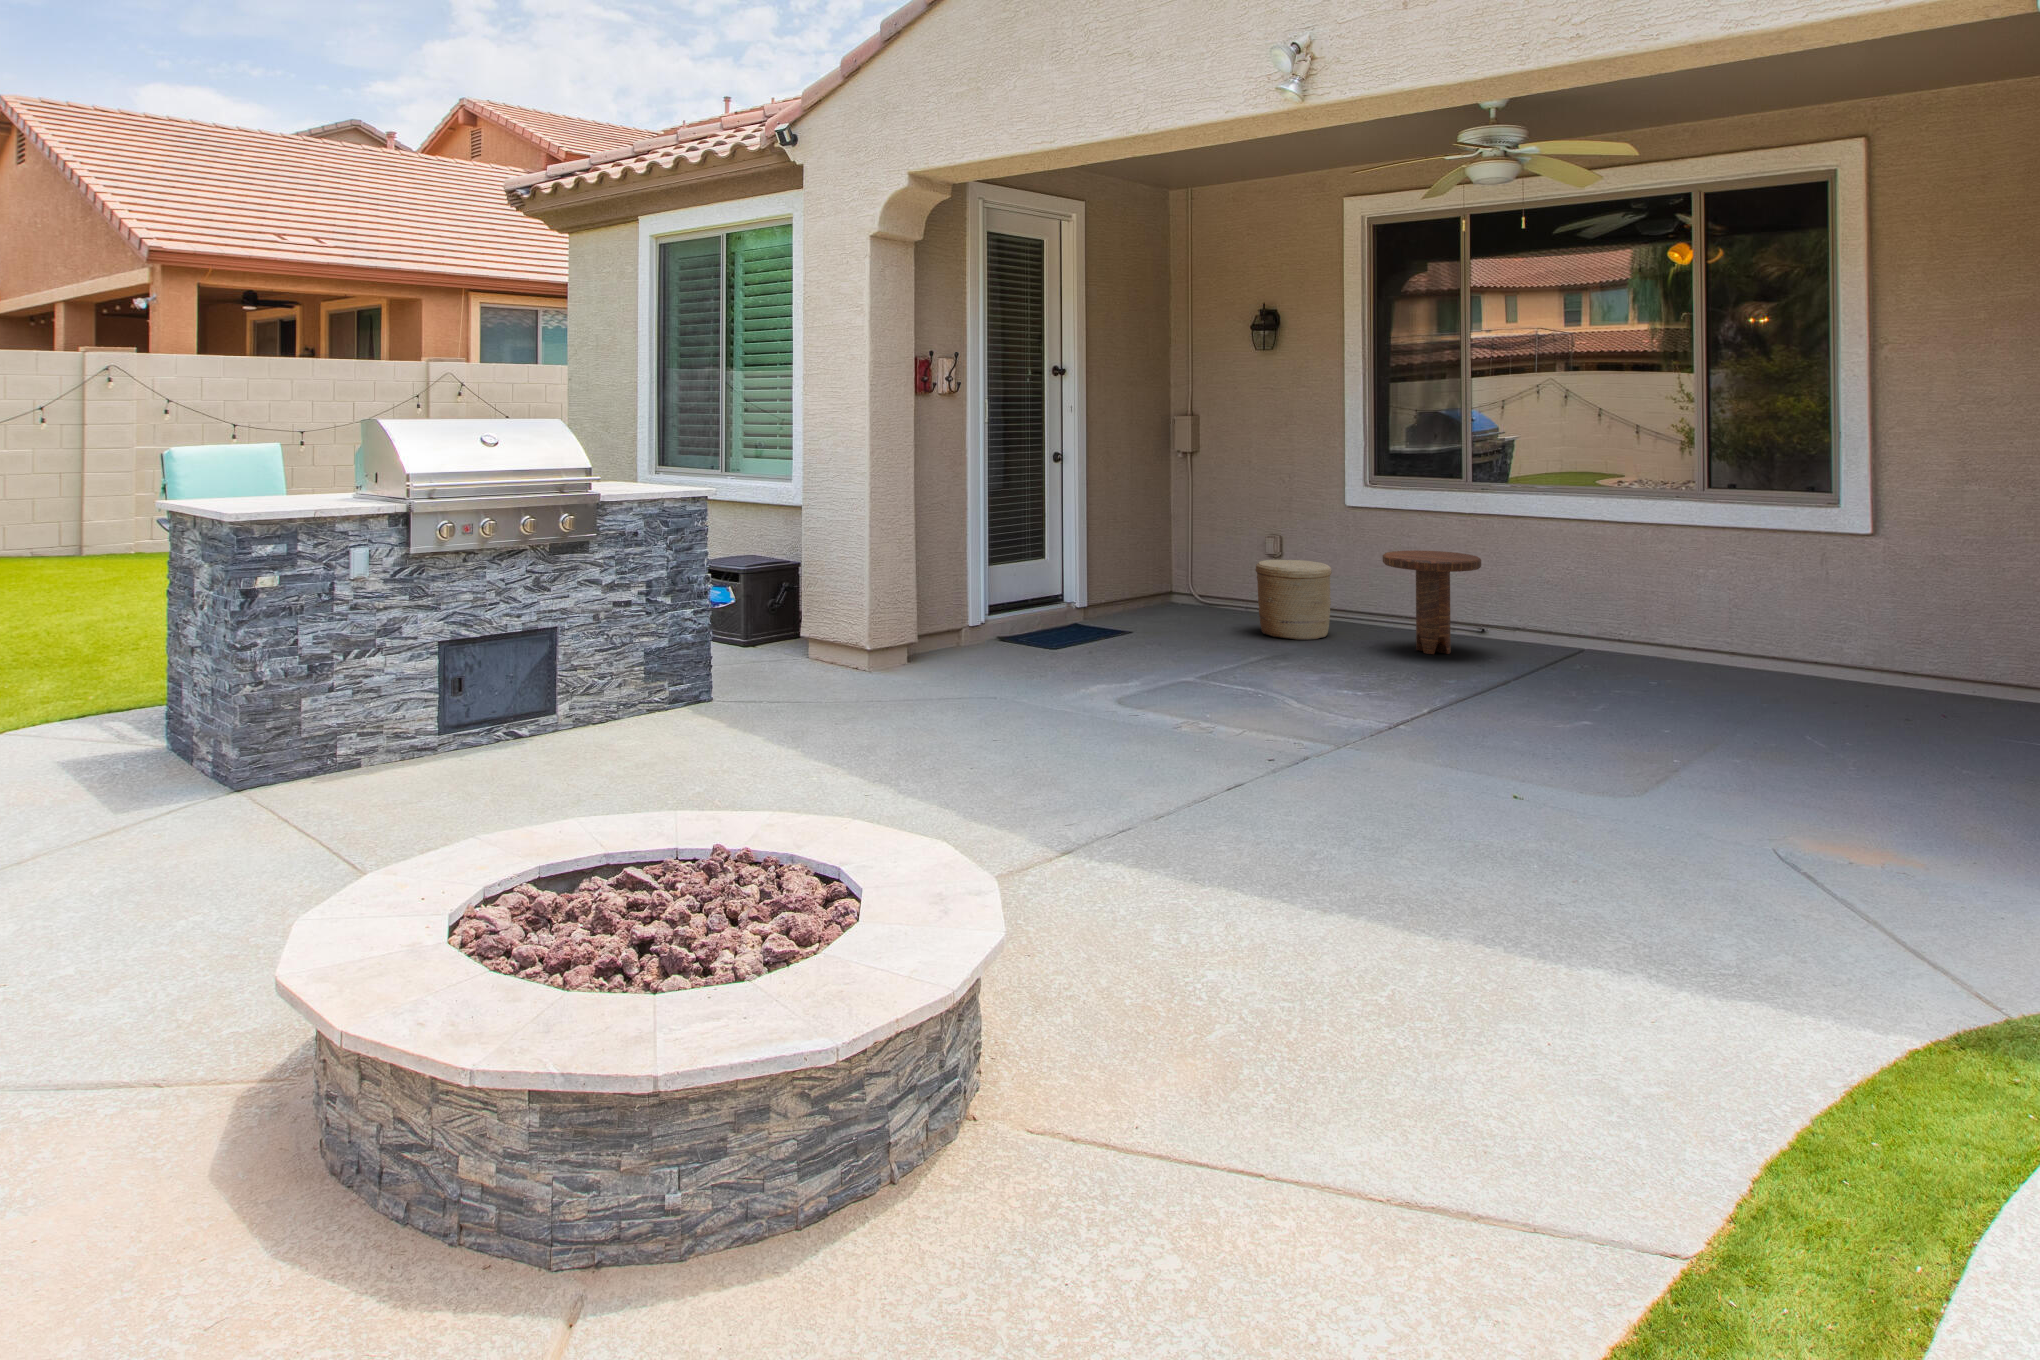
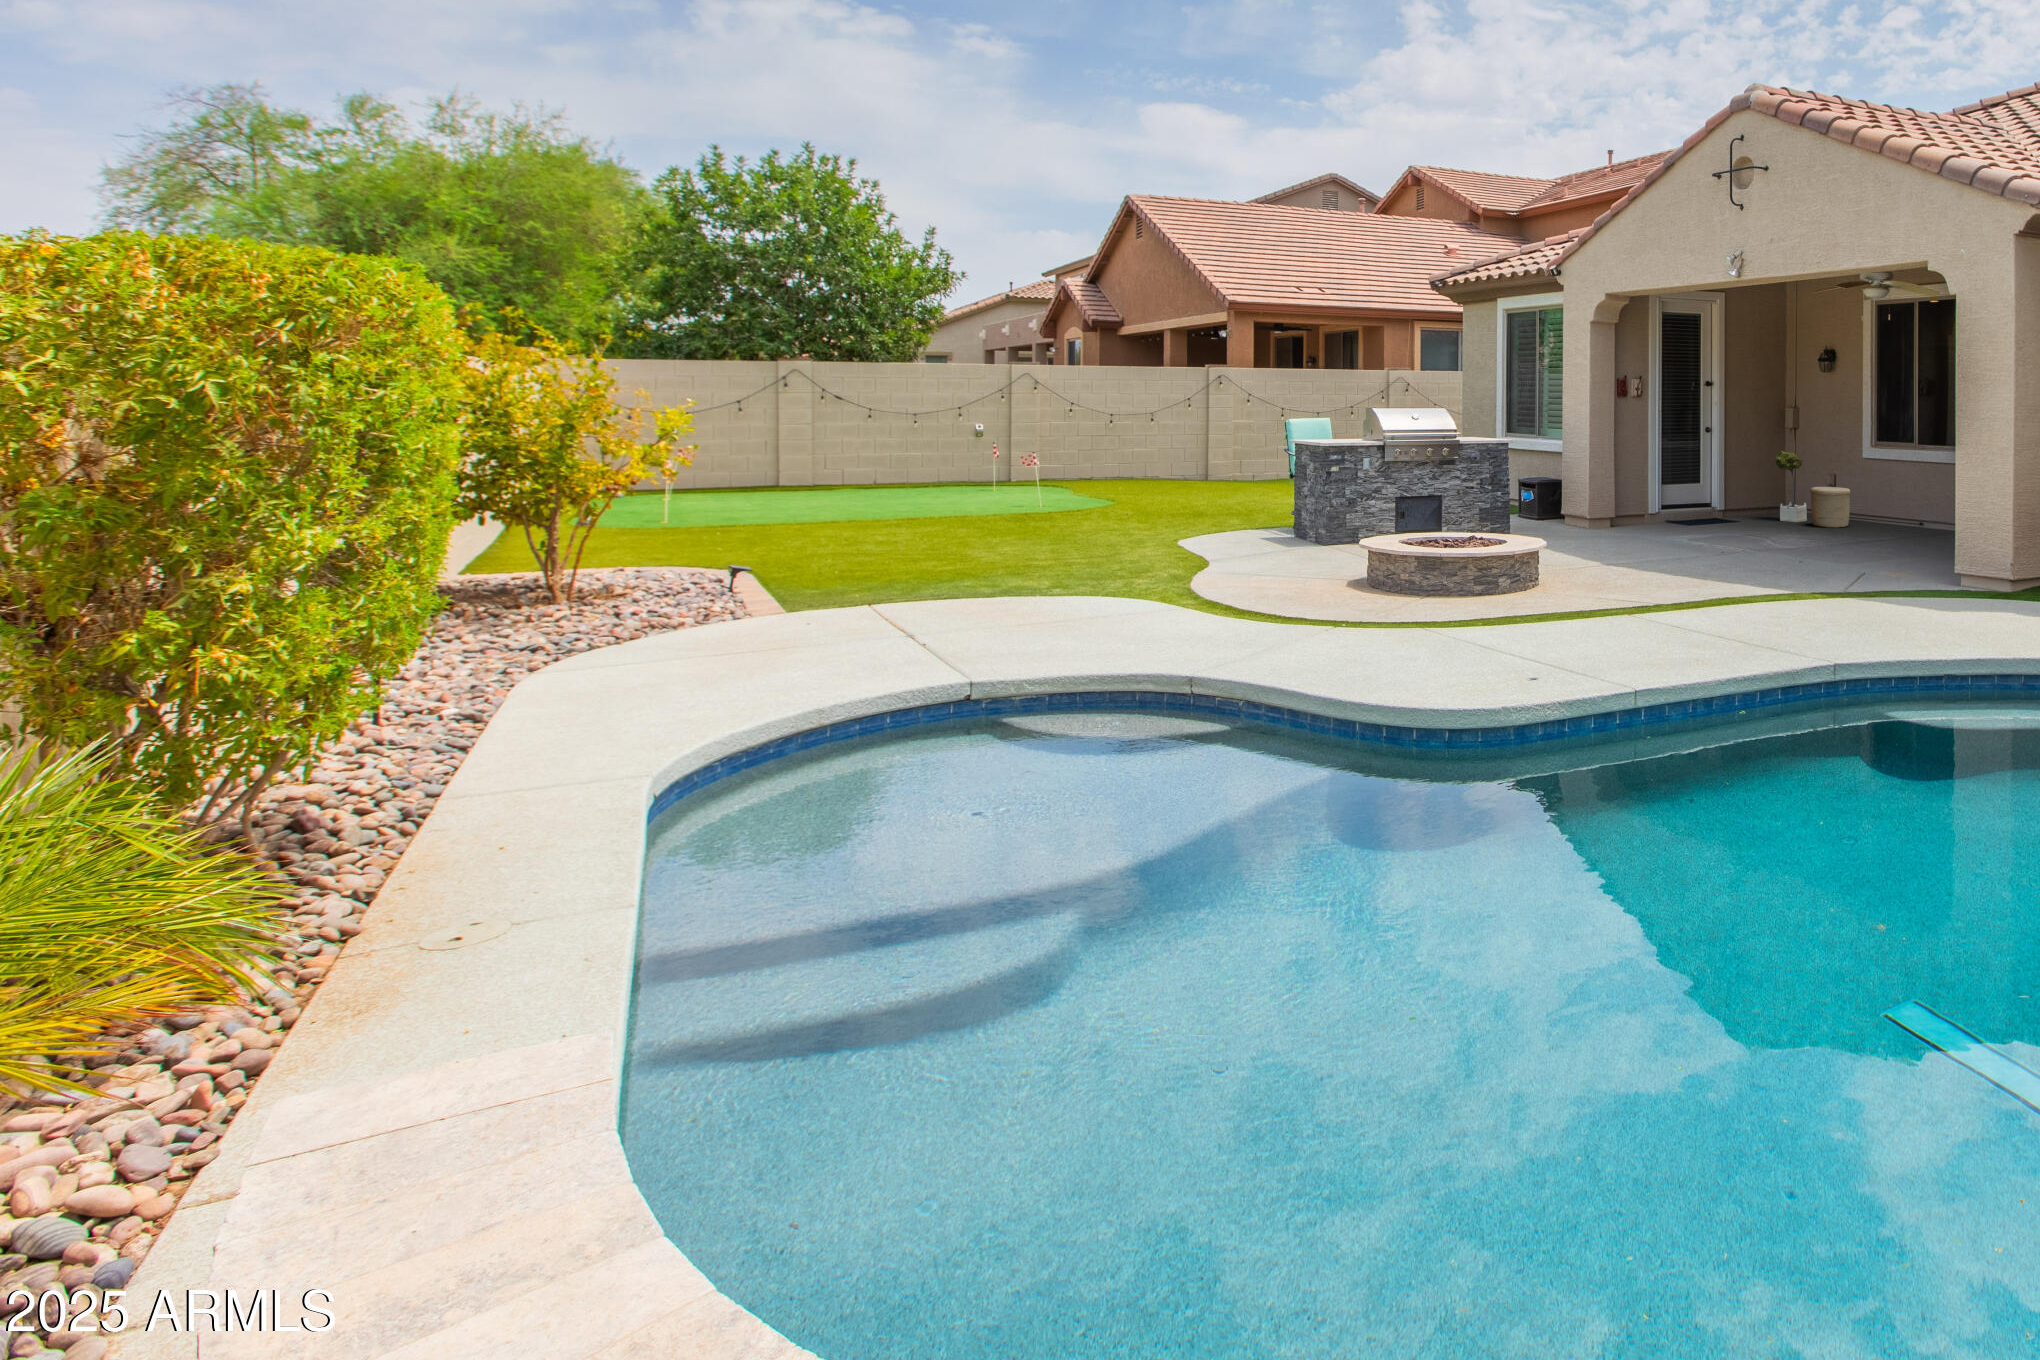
potted tree: none [1171,492,1229,626] -> present [1775,451,1807,522]
side table: present [1383,550,1481,654] -> none [1864,481,1914,534]

